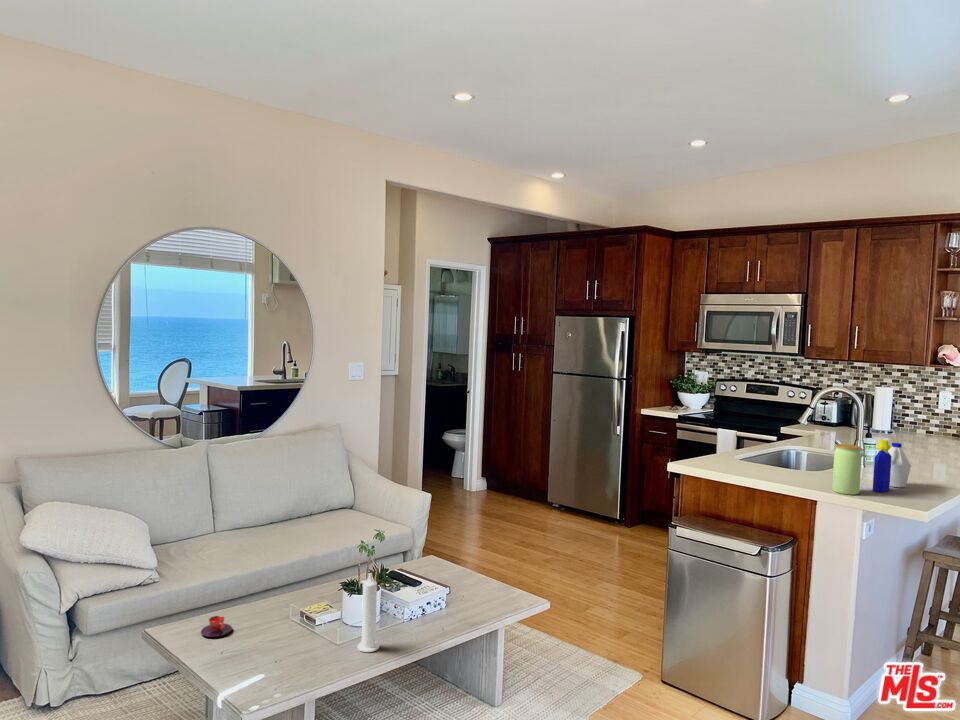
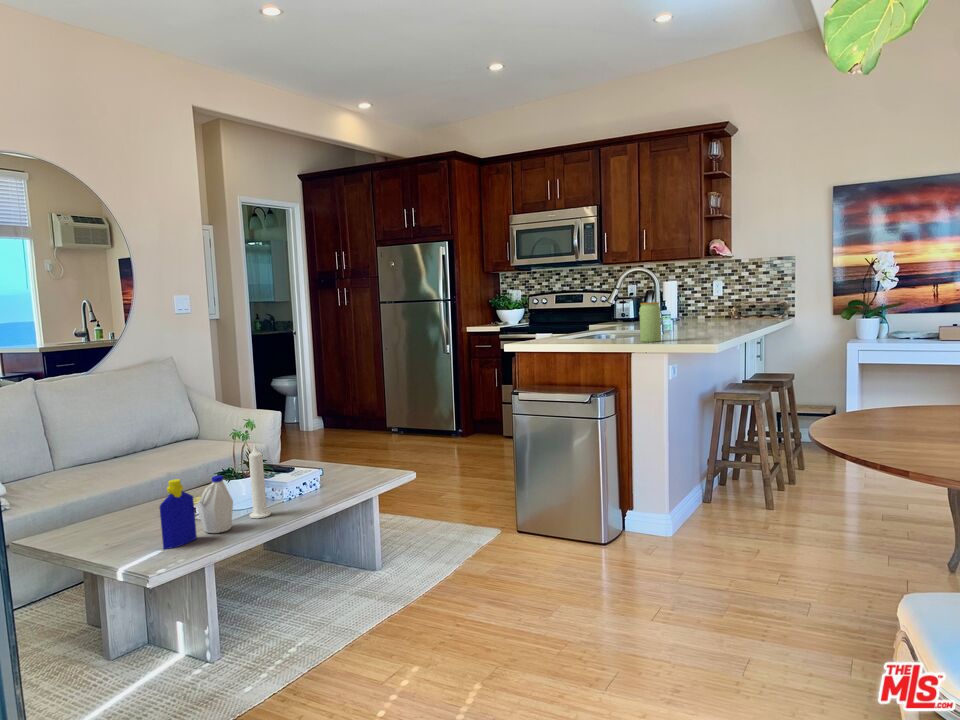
bottle: present [873,440,911,492] -> present [159,476,233,549]
teacup: present [201,616,232,637] -> none [80,513,113,532]

